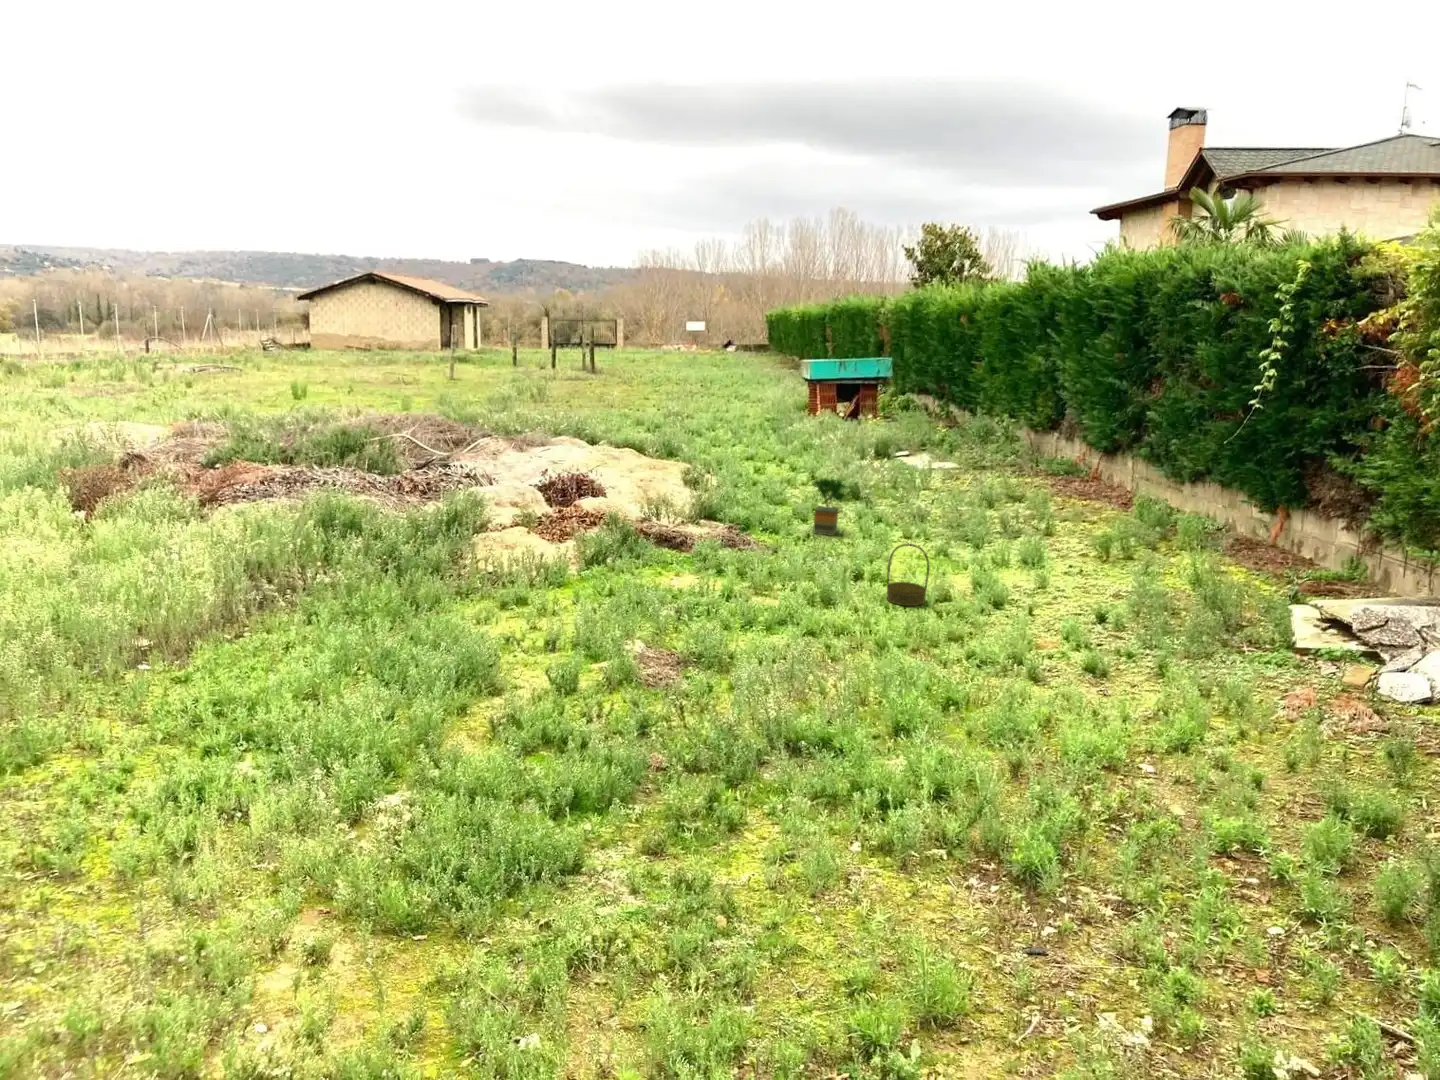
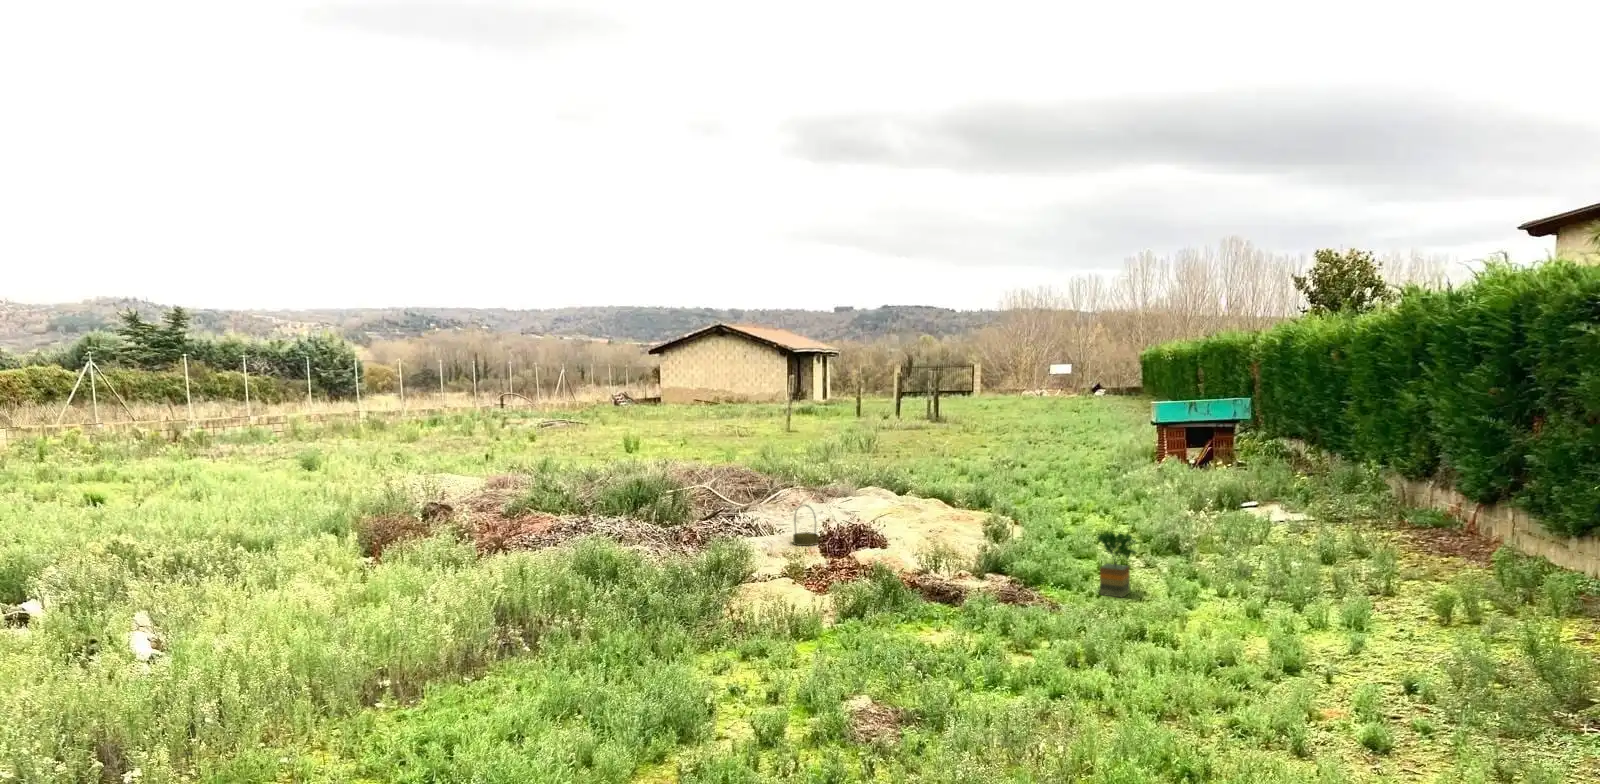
basket: present [887,544,929,606] -> present [793,506,818,546]

